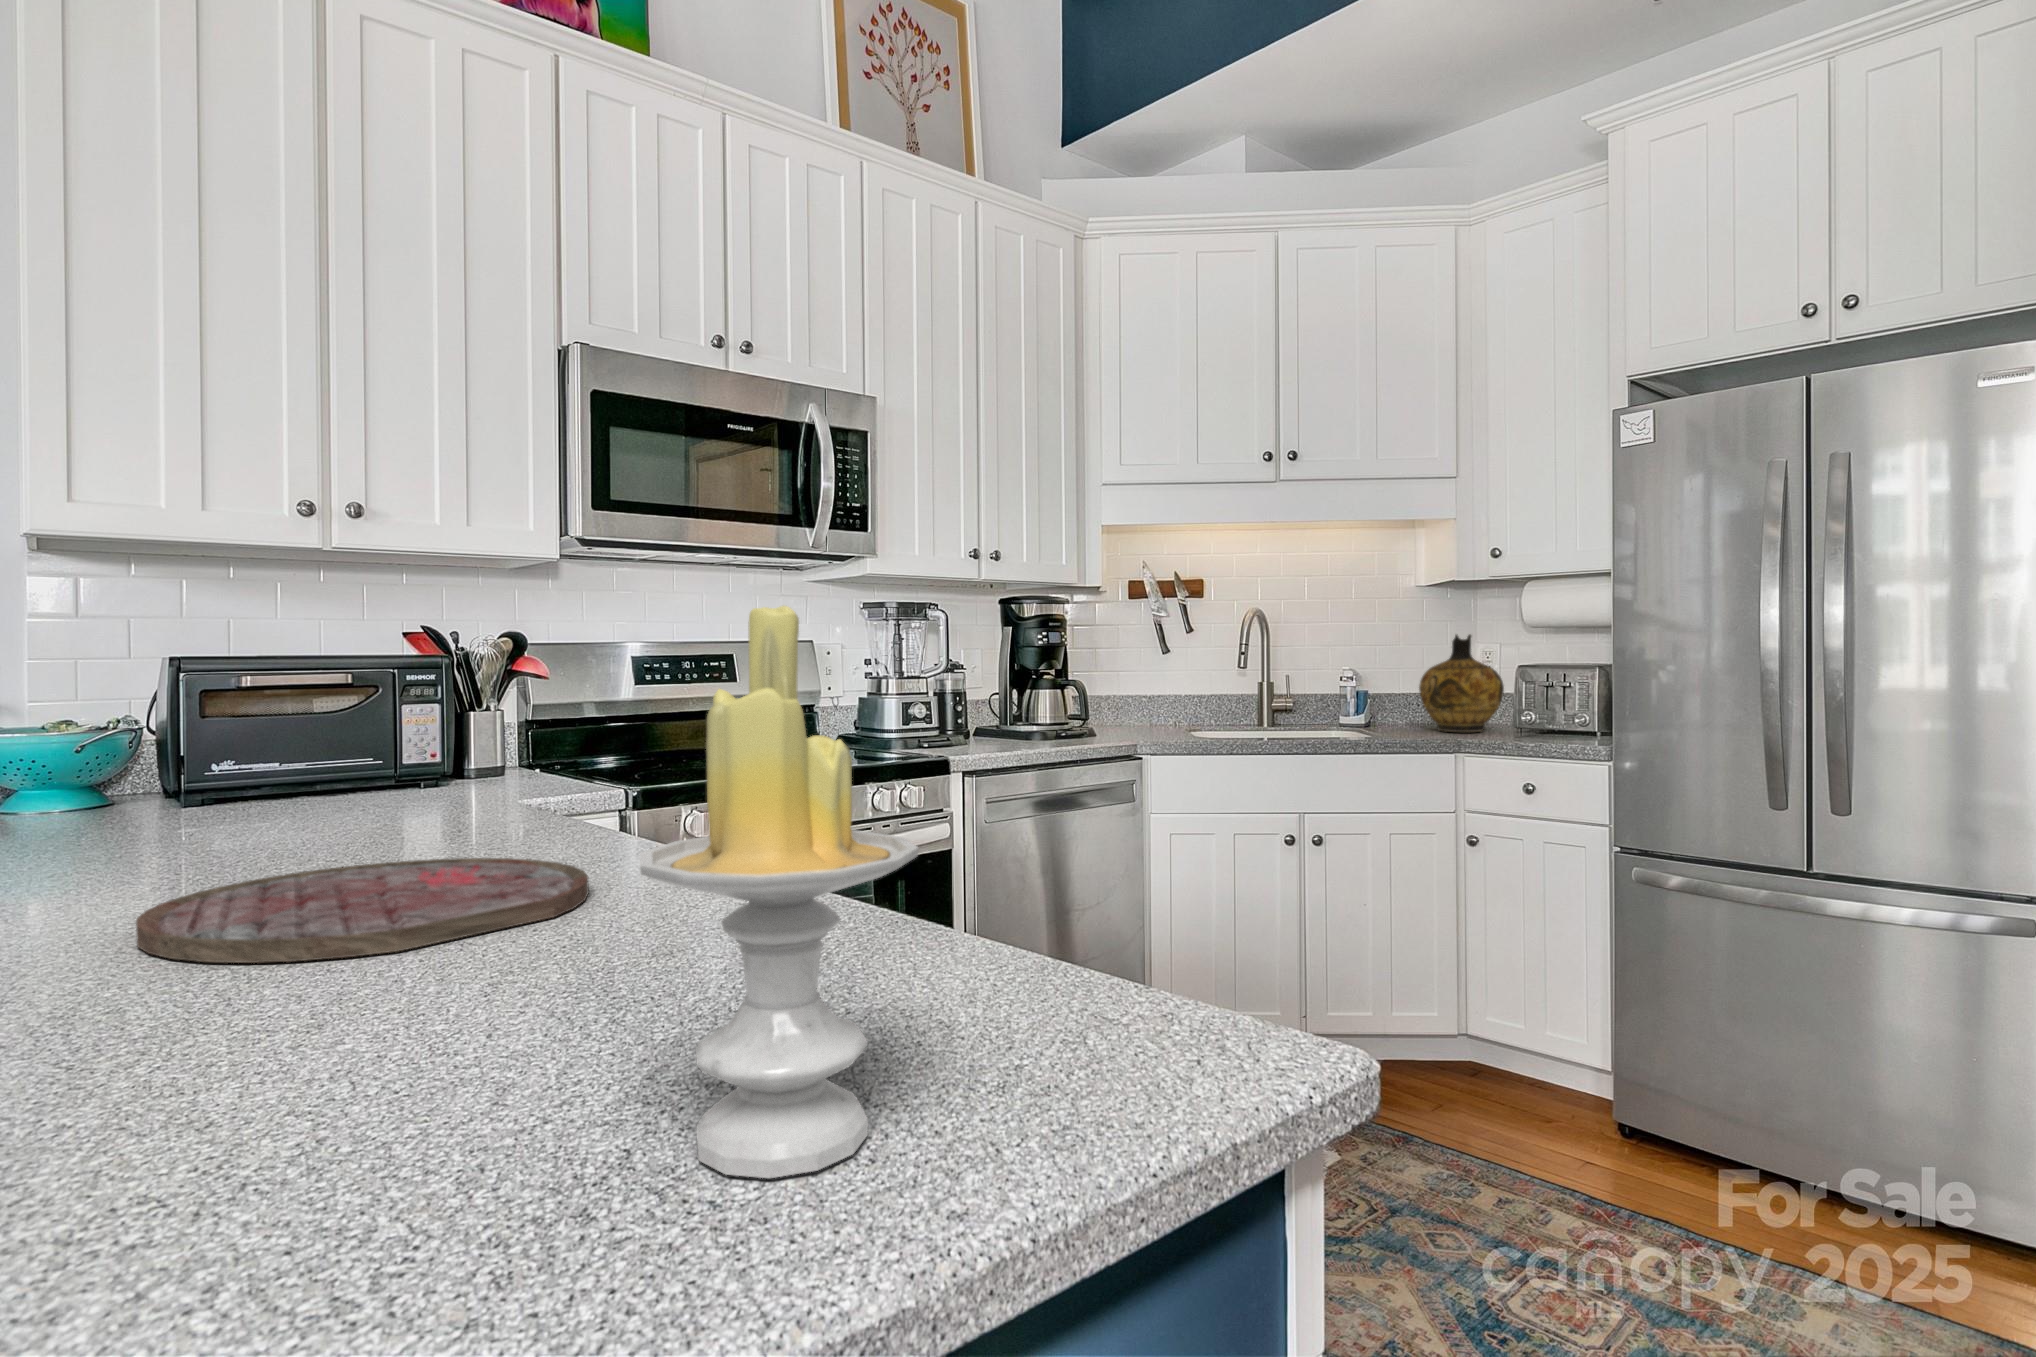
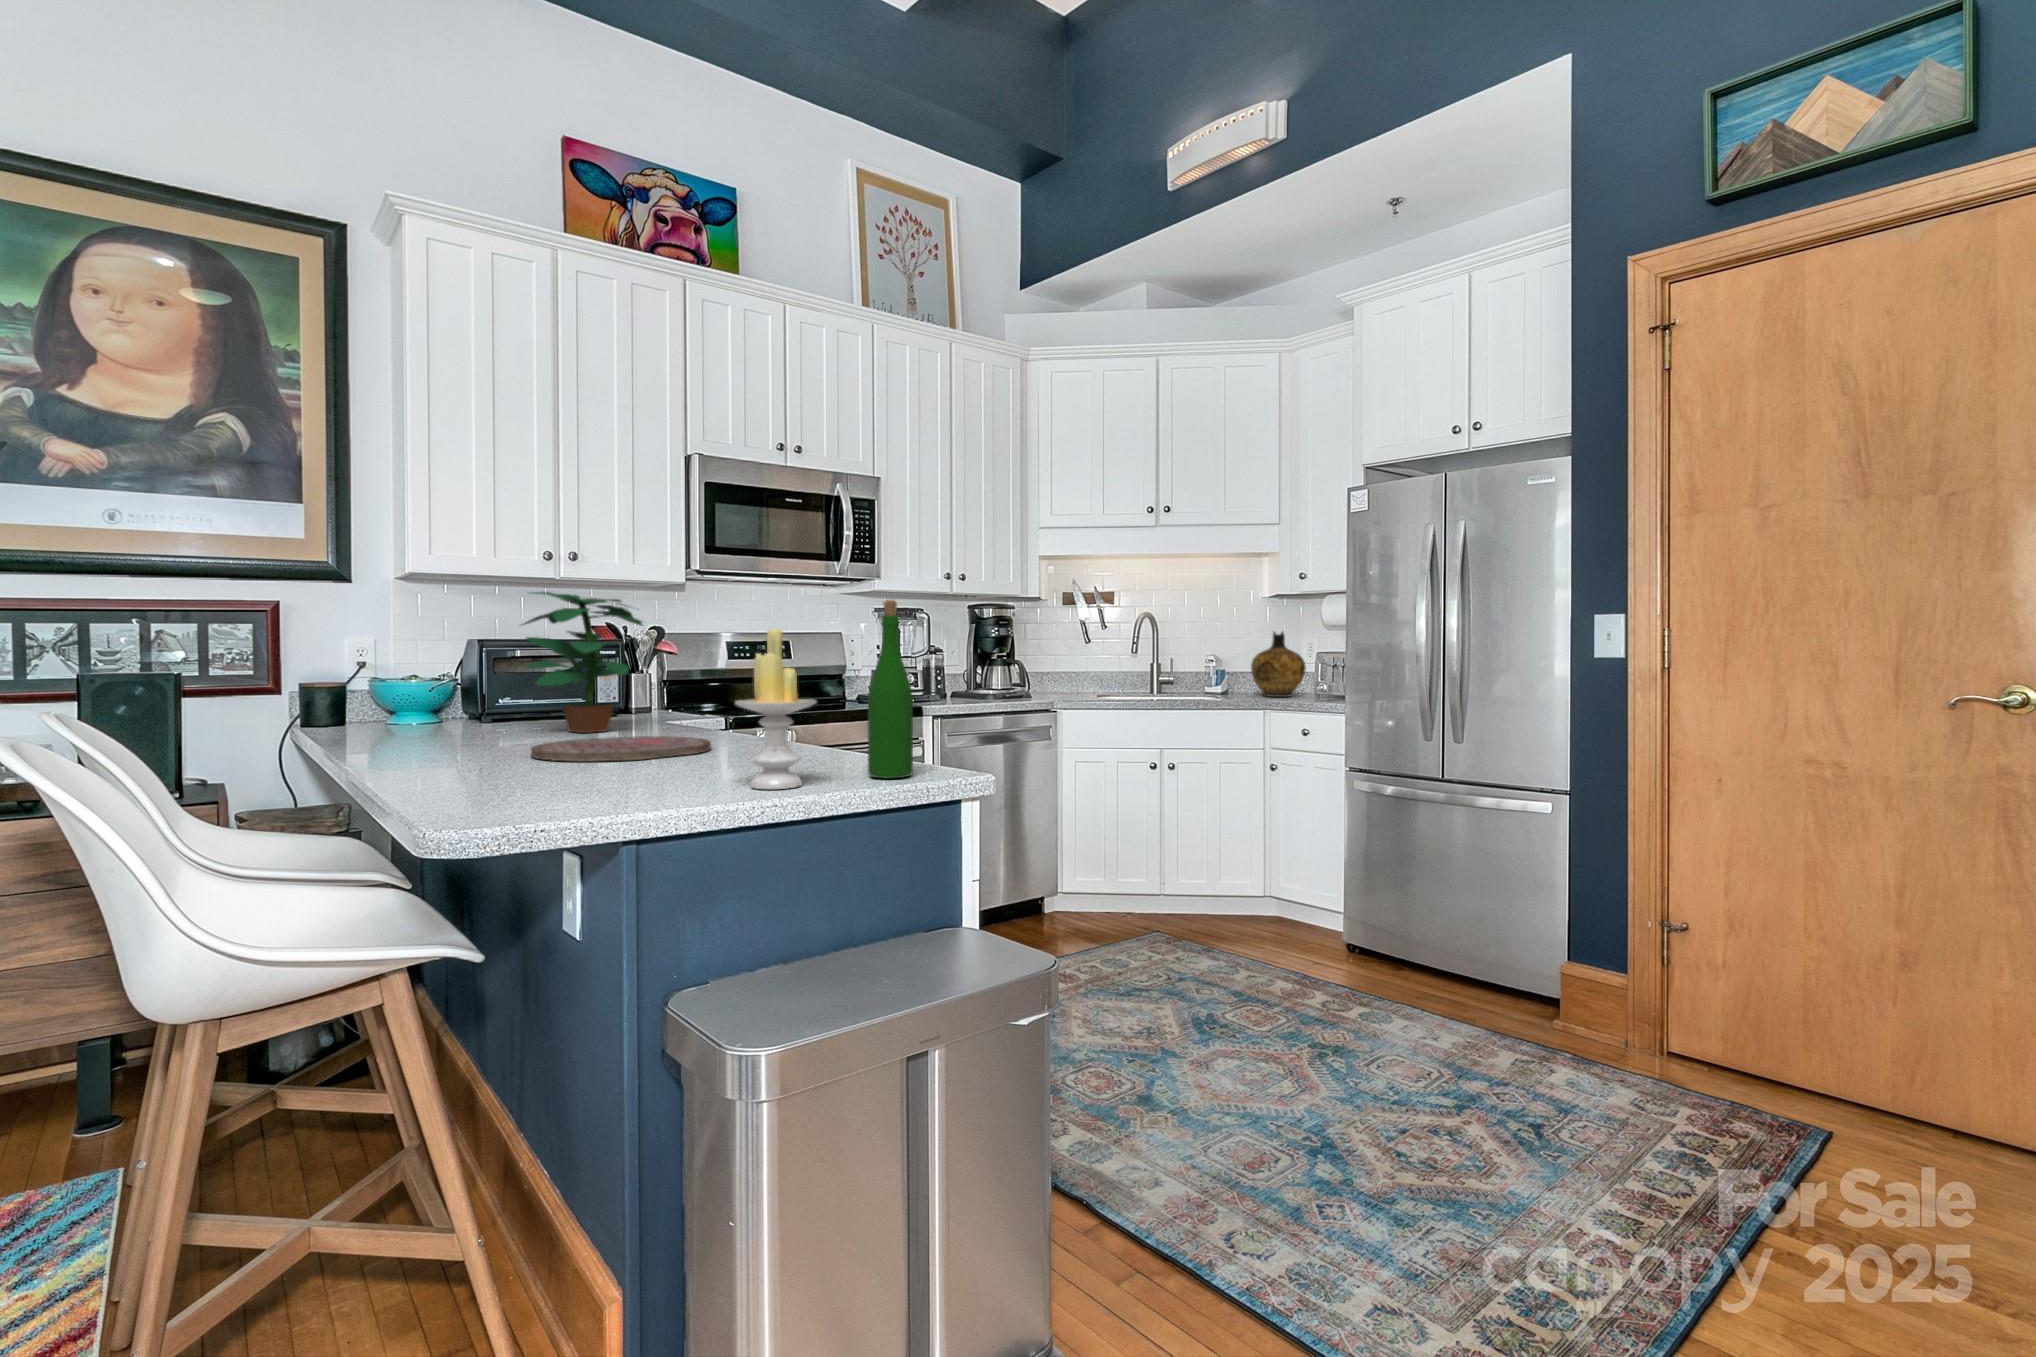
wine bottle: none [1041,523,1175,1067] -> present [868,600,913,779]
potted plant: none [206,558,471,837] -> present [524,592,642,733]

